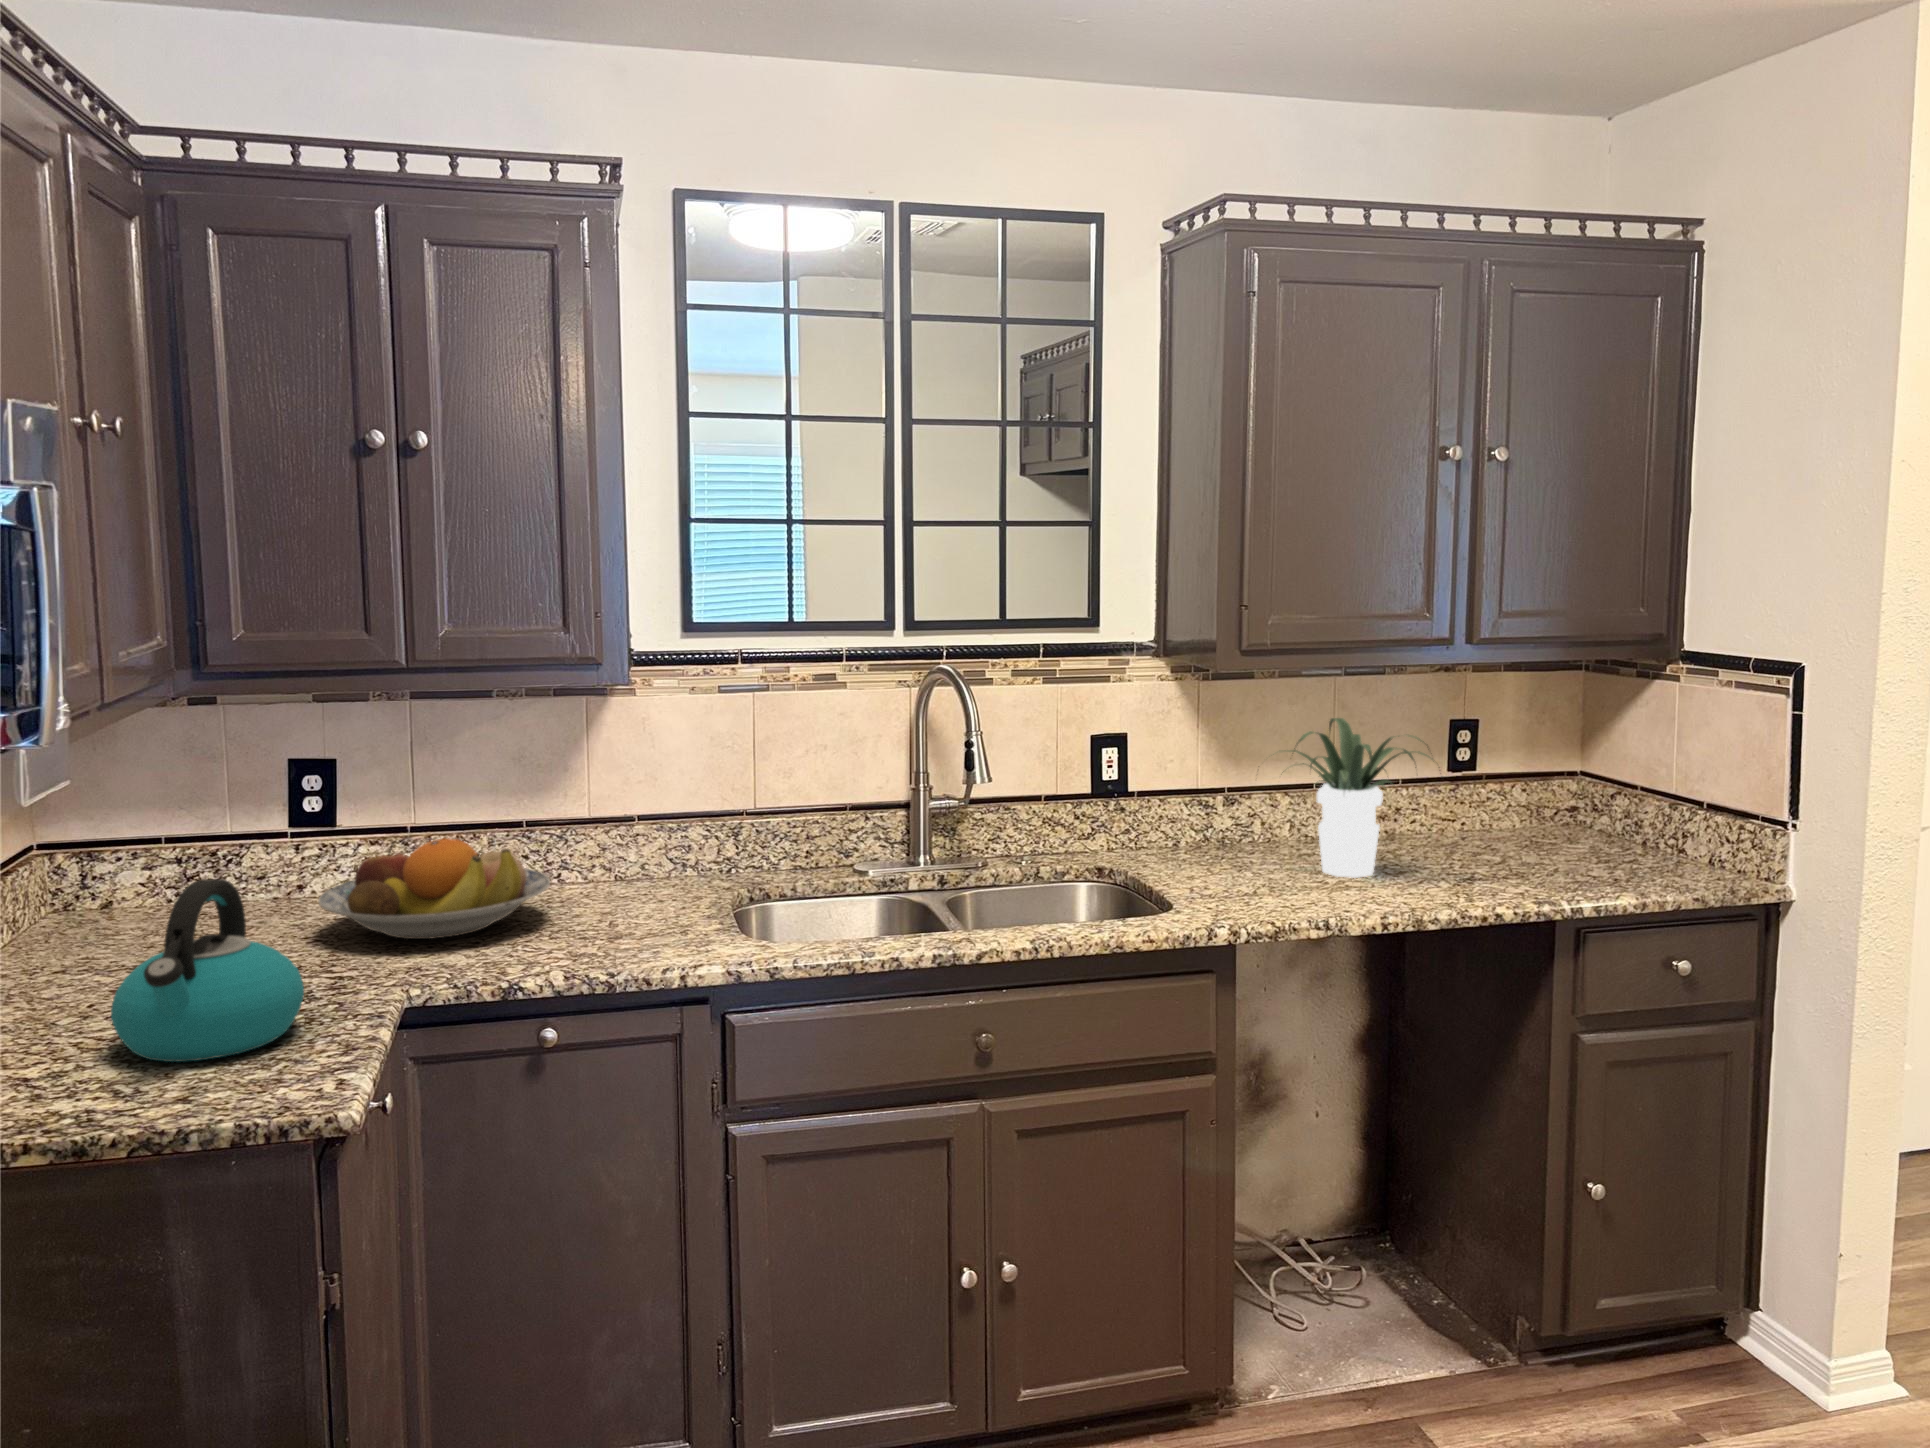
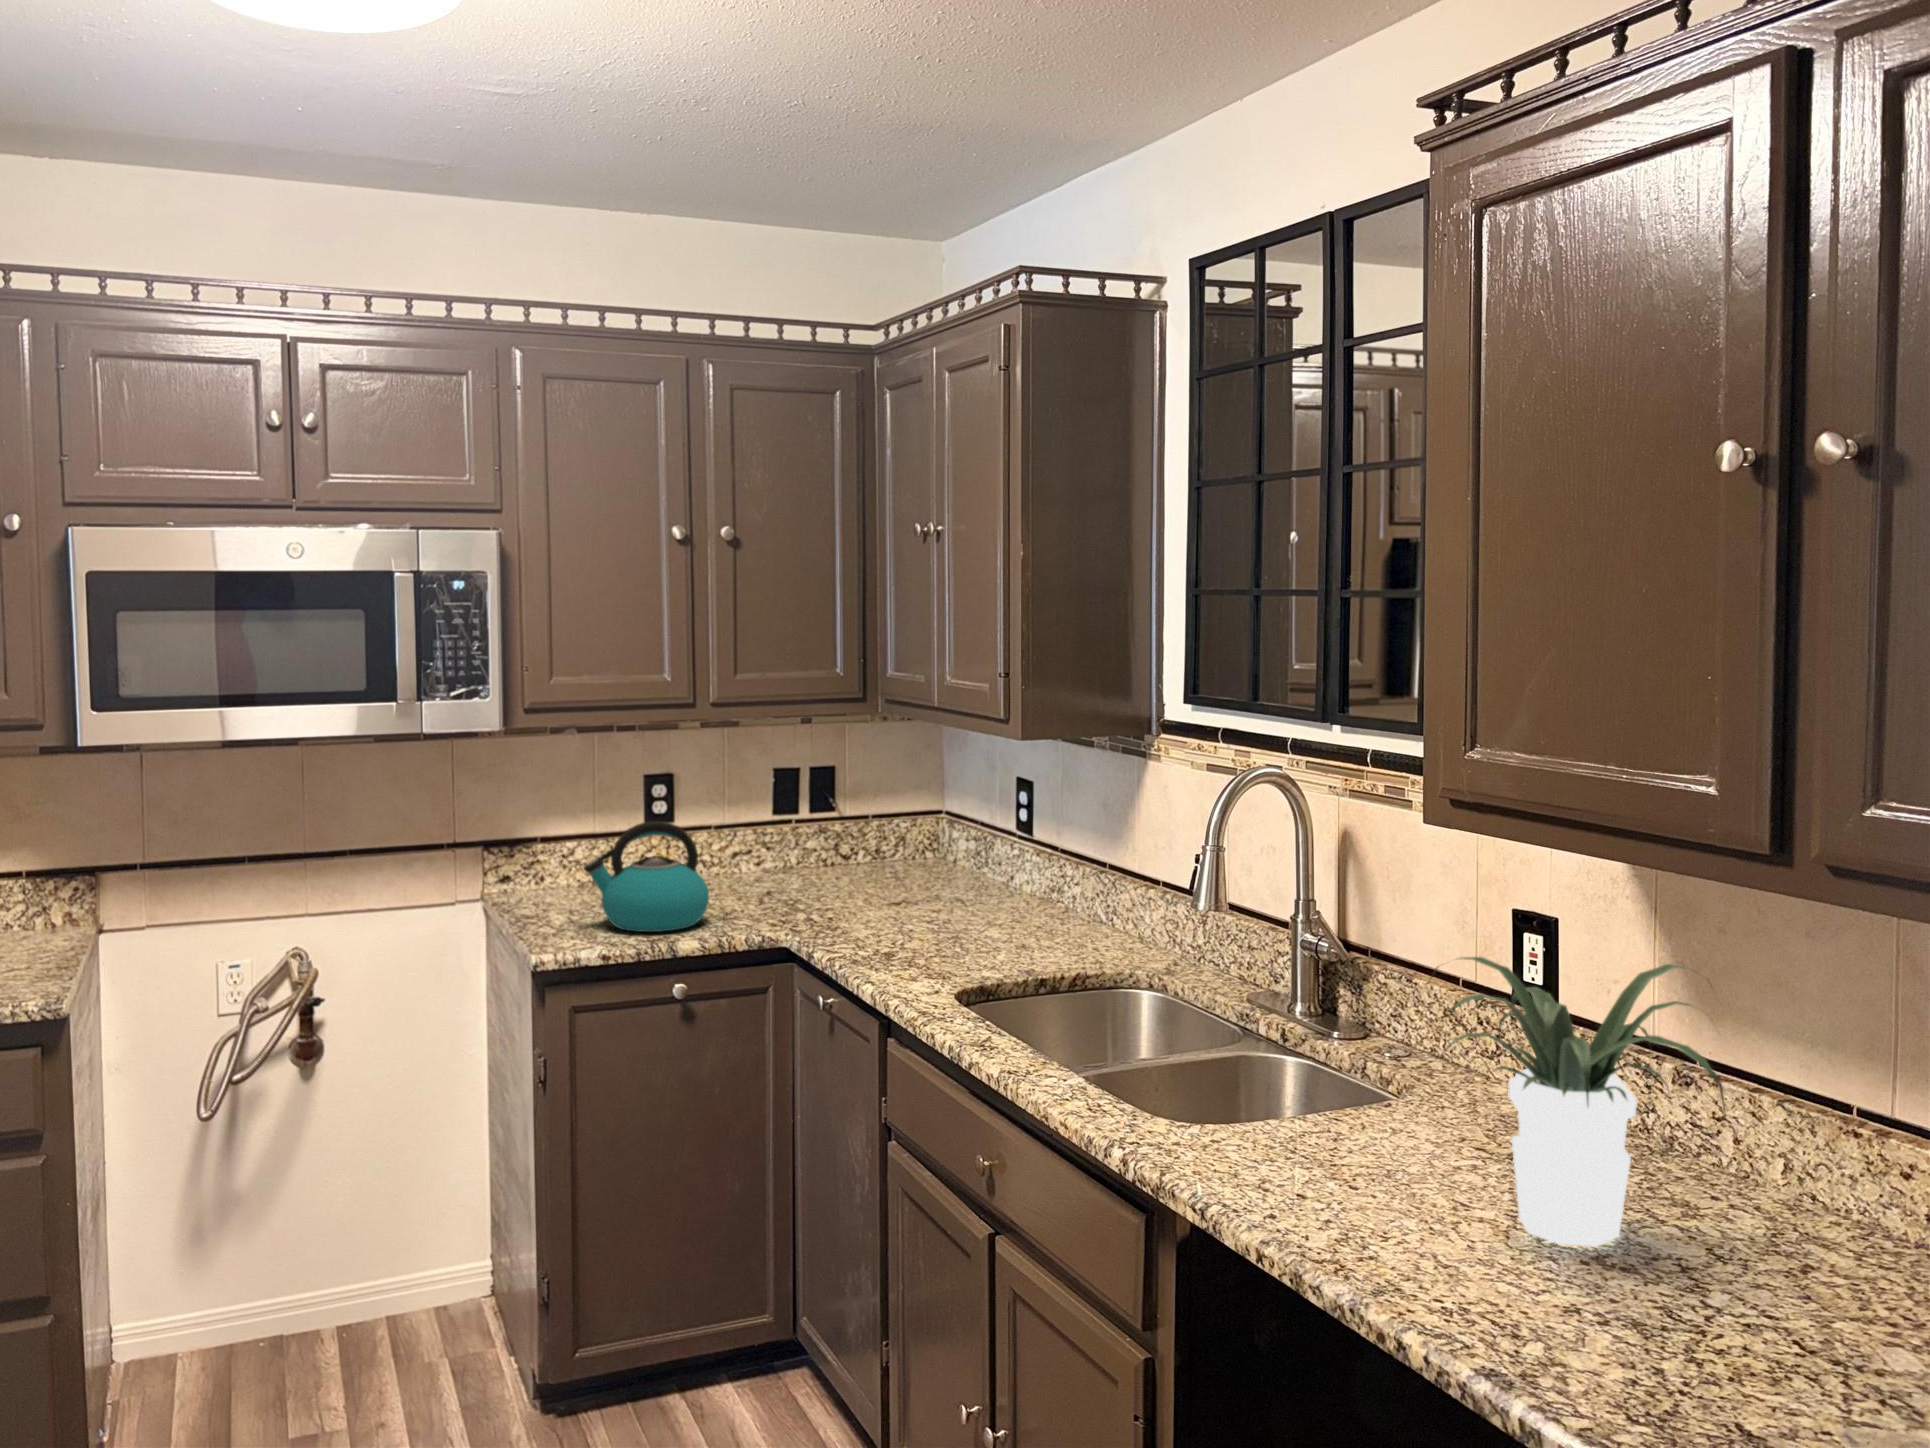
fruit bowl: present [318,838,550,939] -> none [857,847,1035,930]

